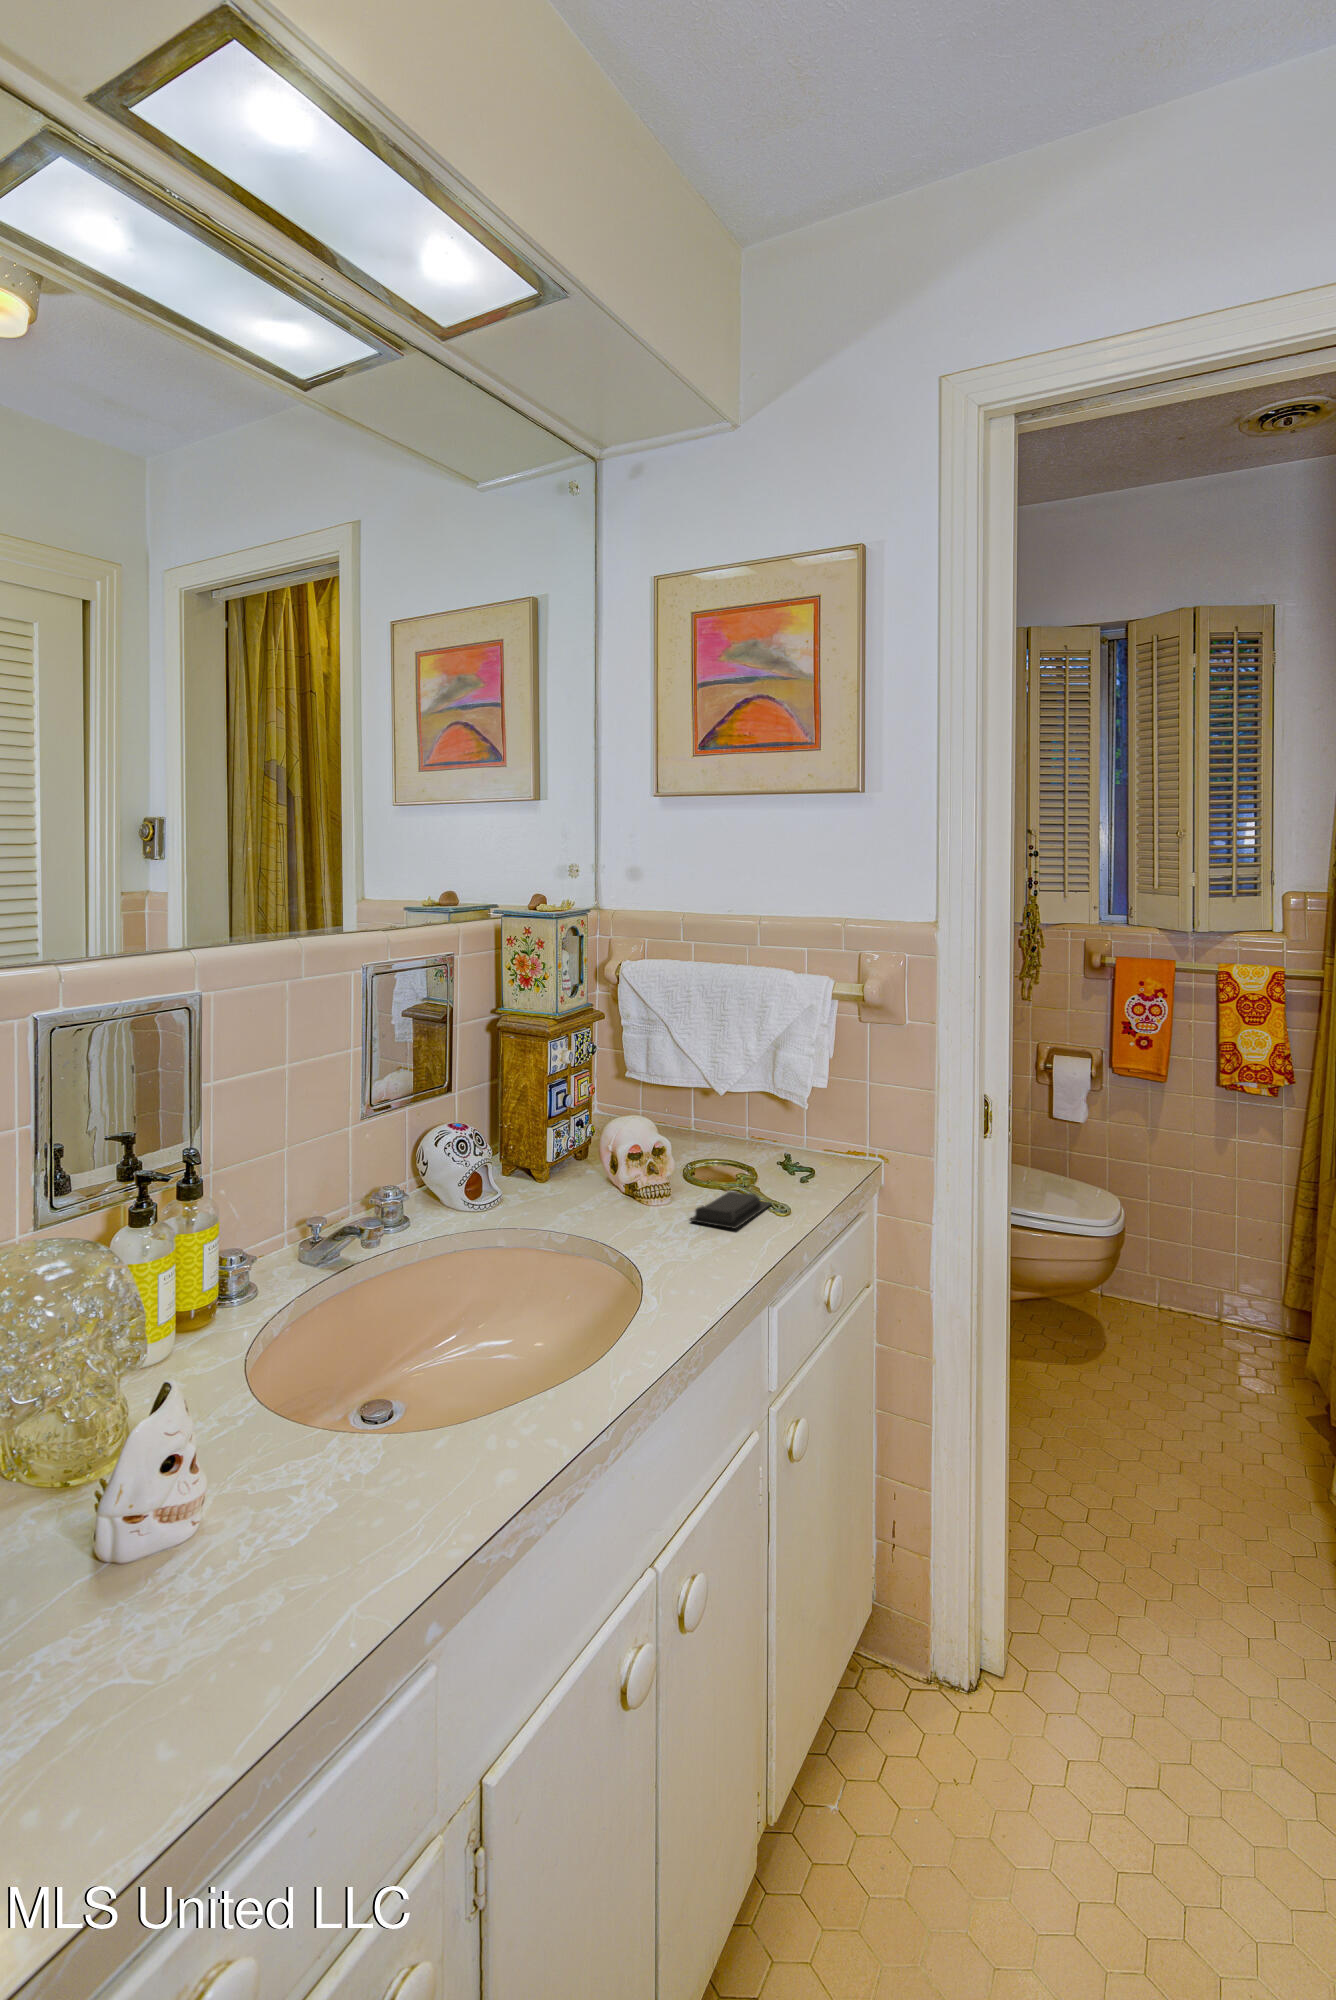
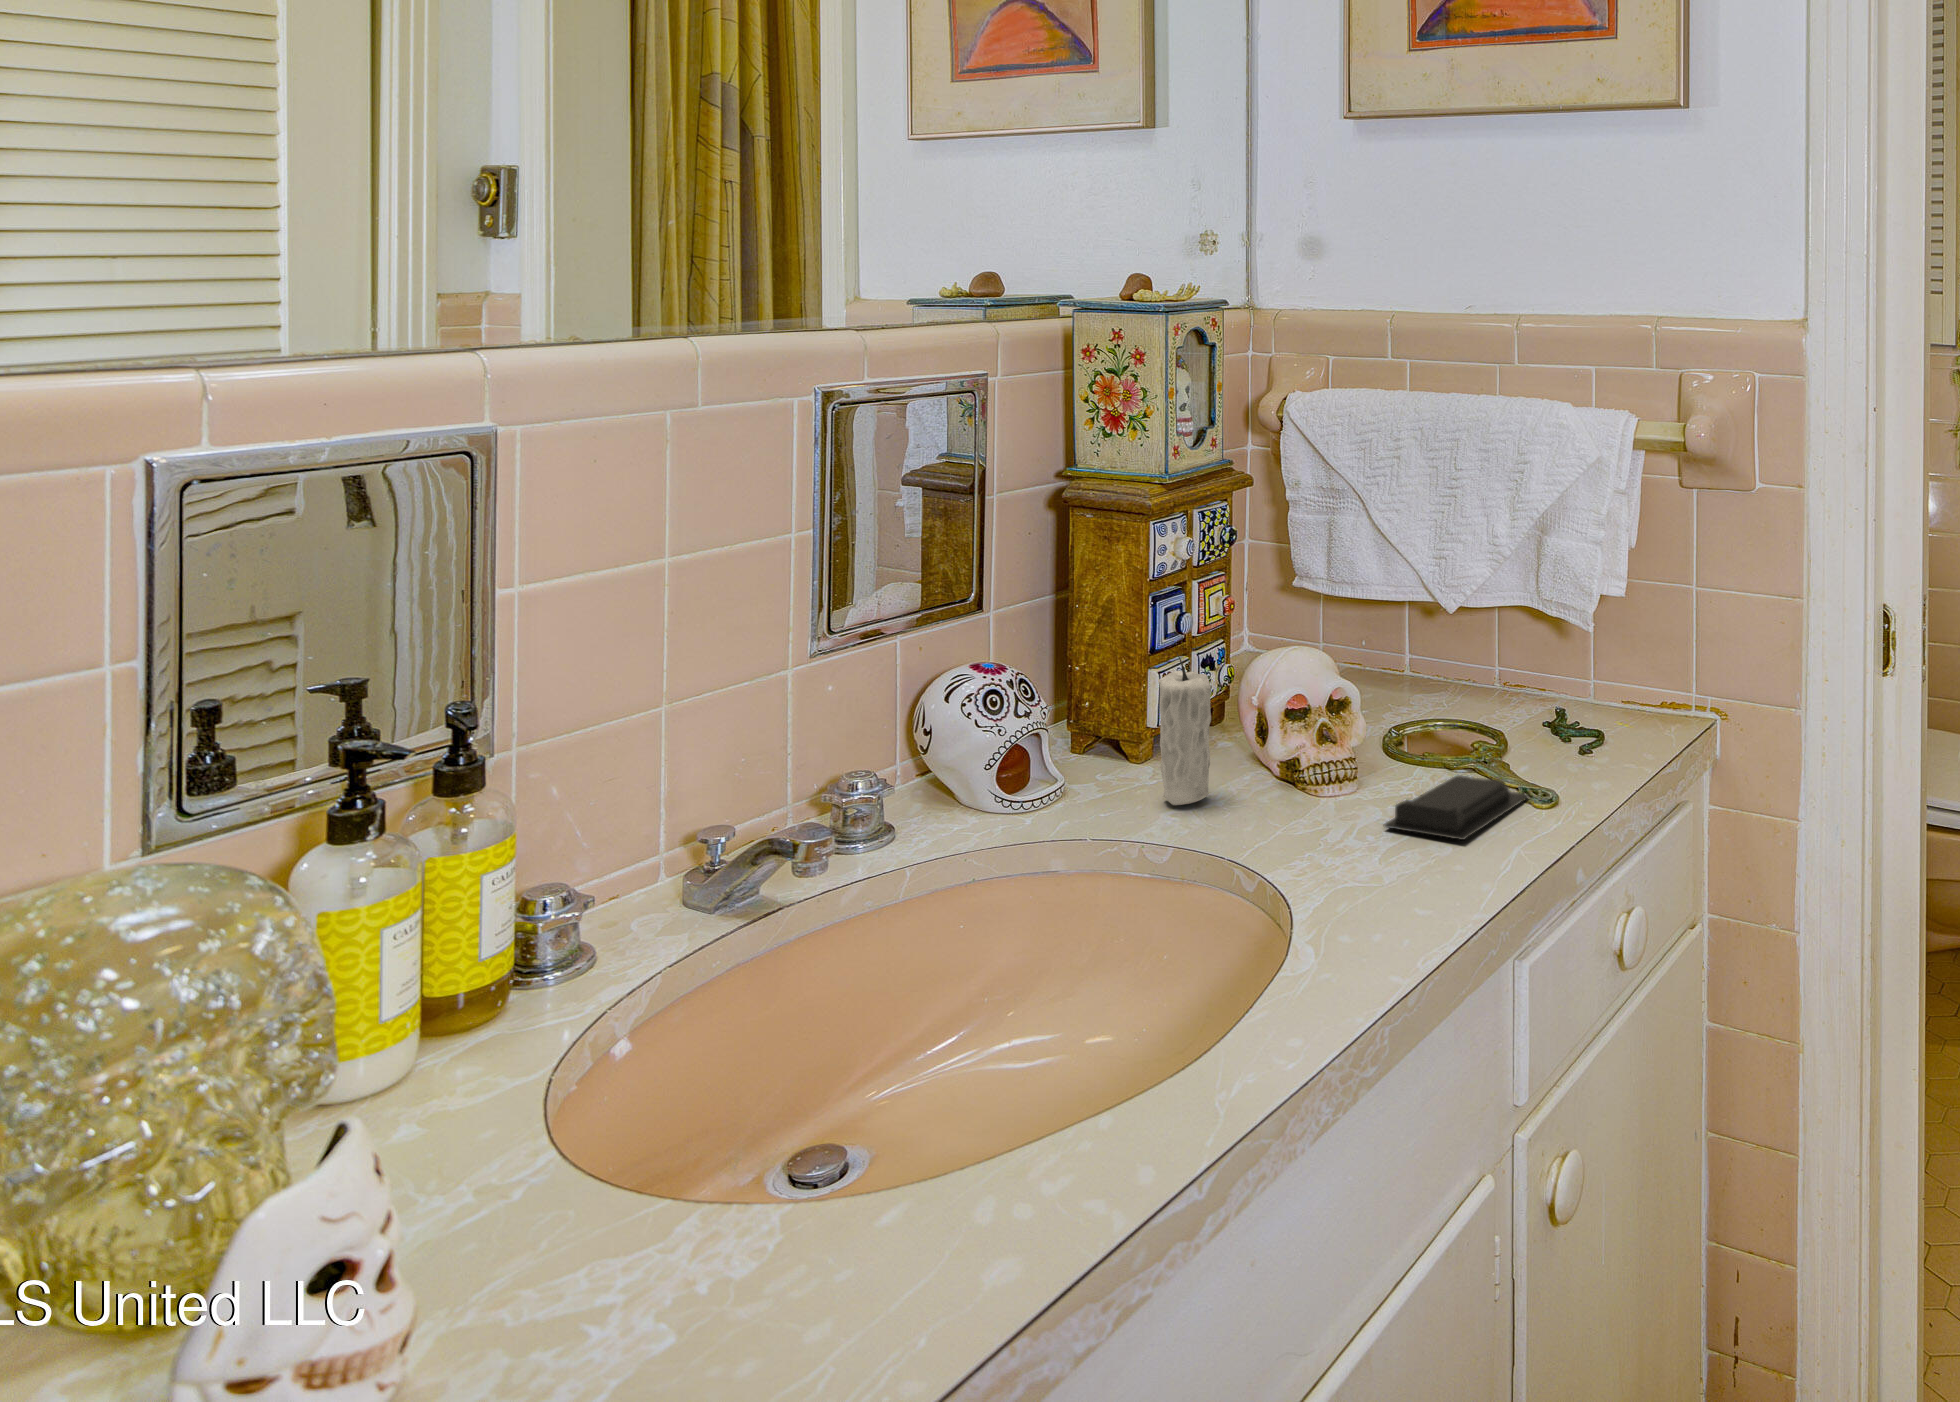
candle: none [557,1119,588,1207] -> present [1158,654,1211,805]

